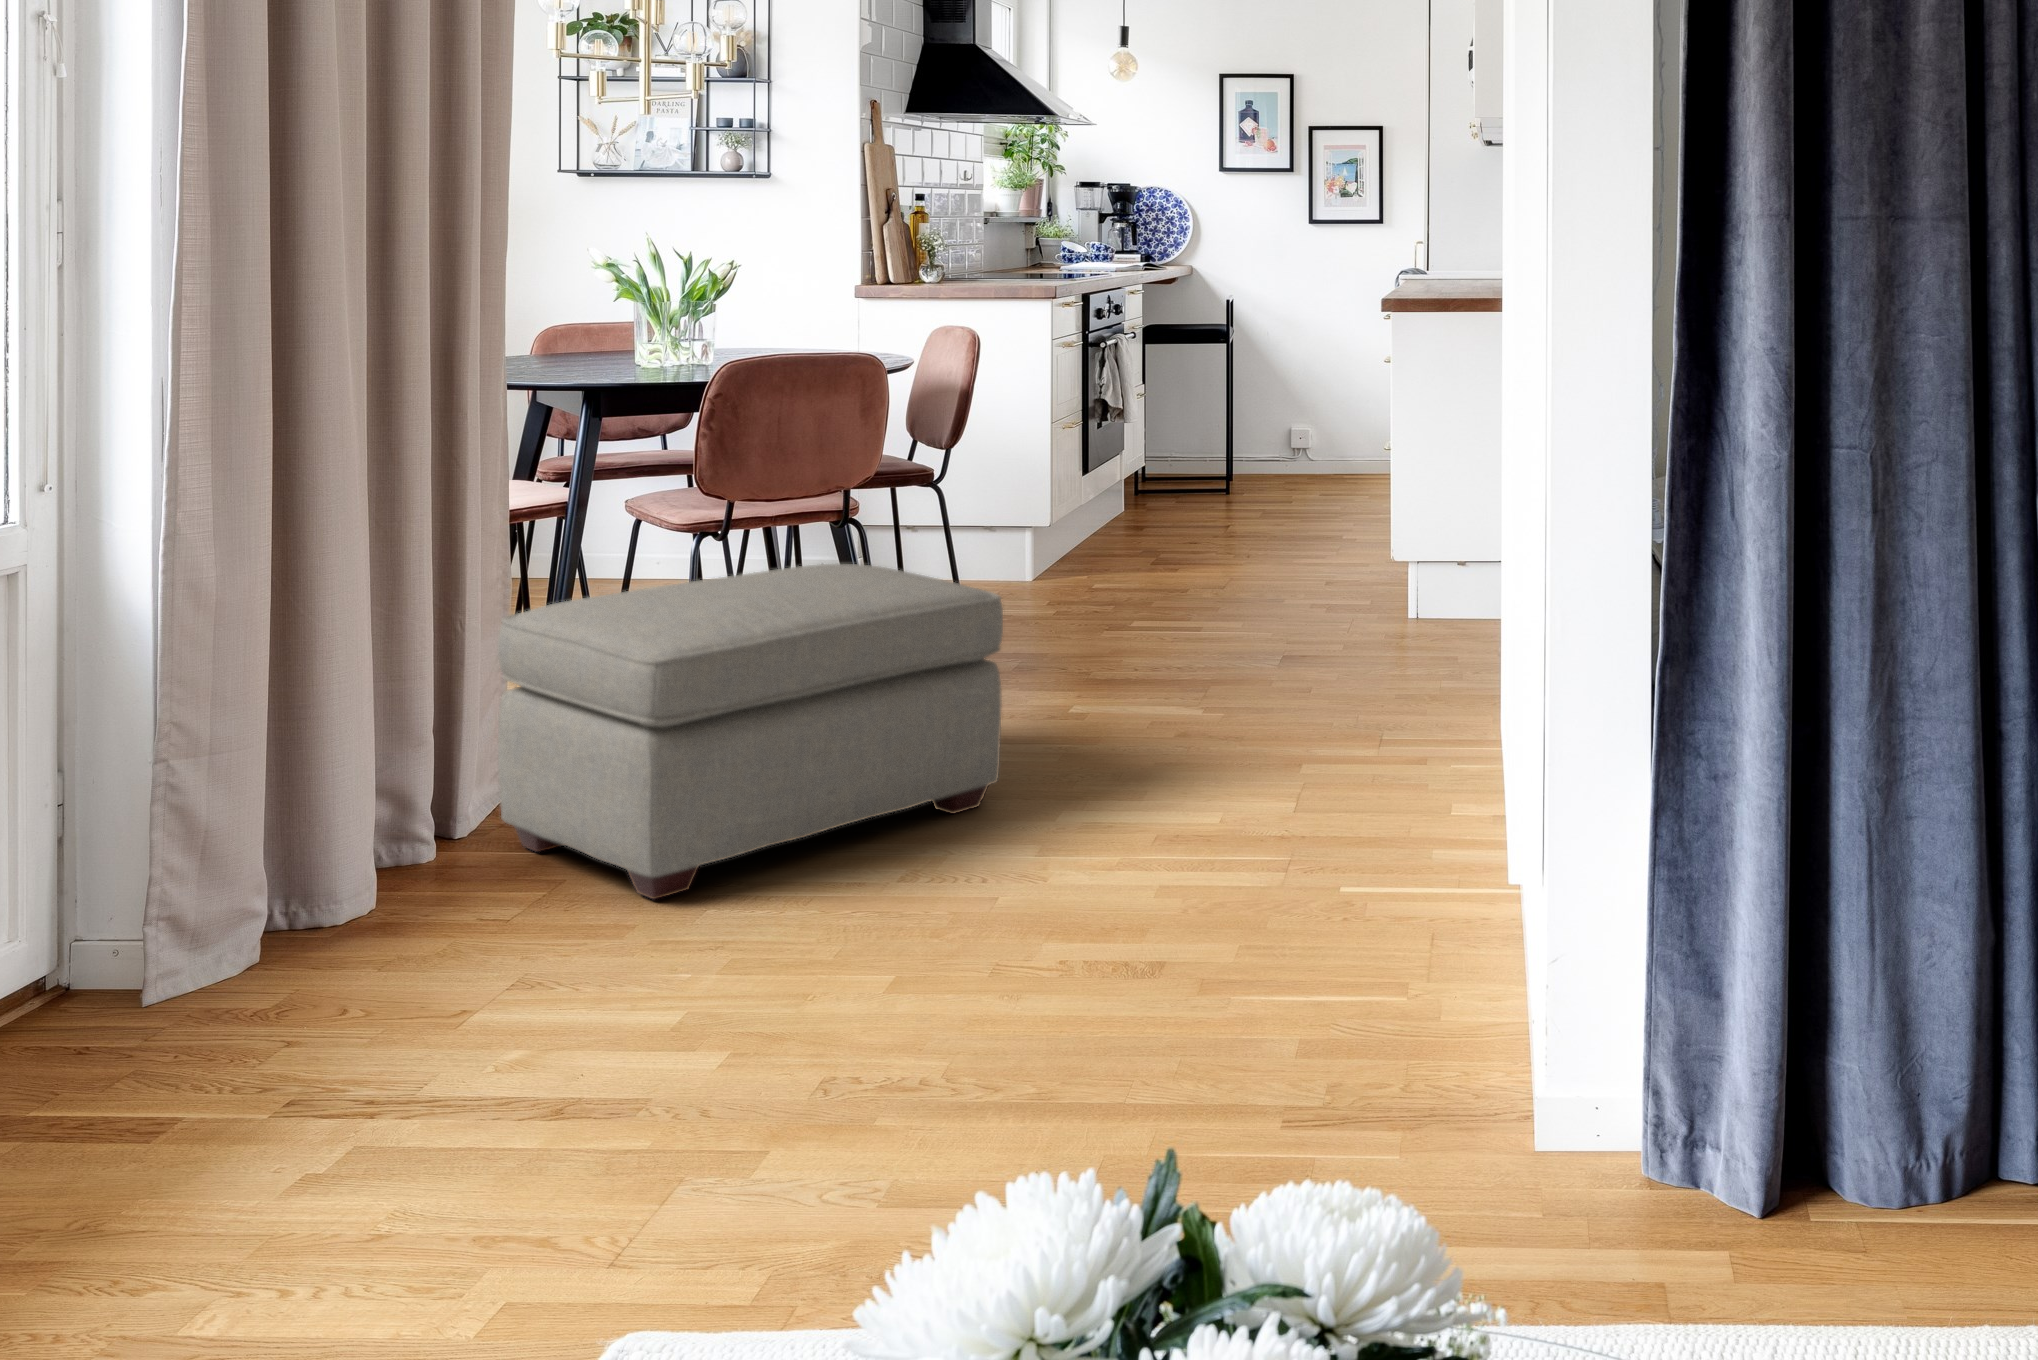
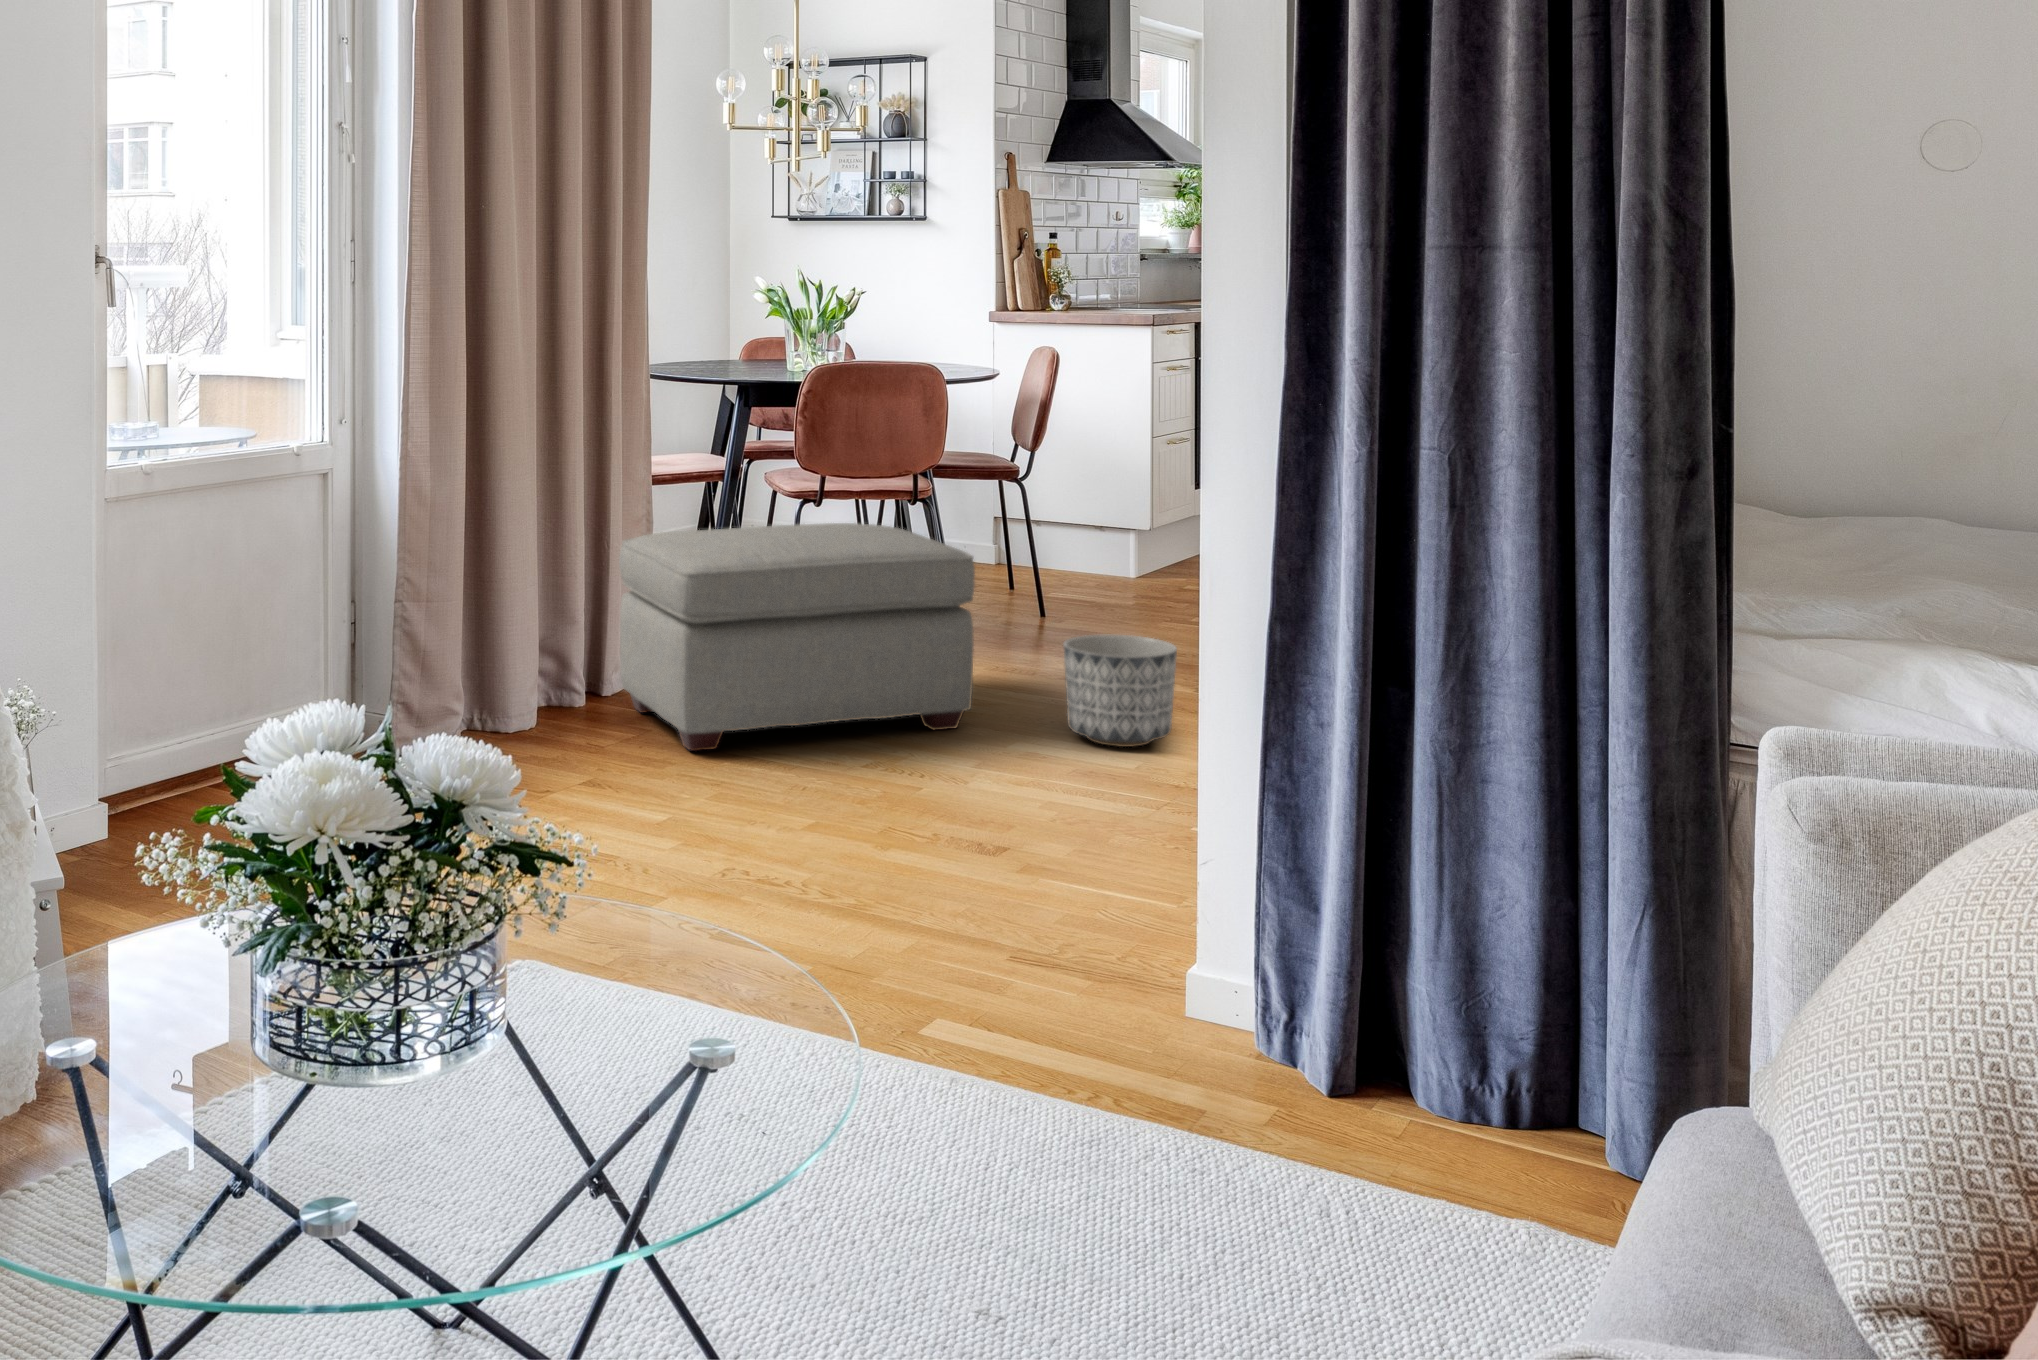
planter: none [1110,668,1241,801] -> present [1063,634,1177,747]

